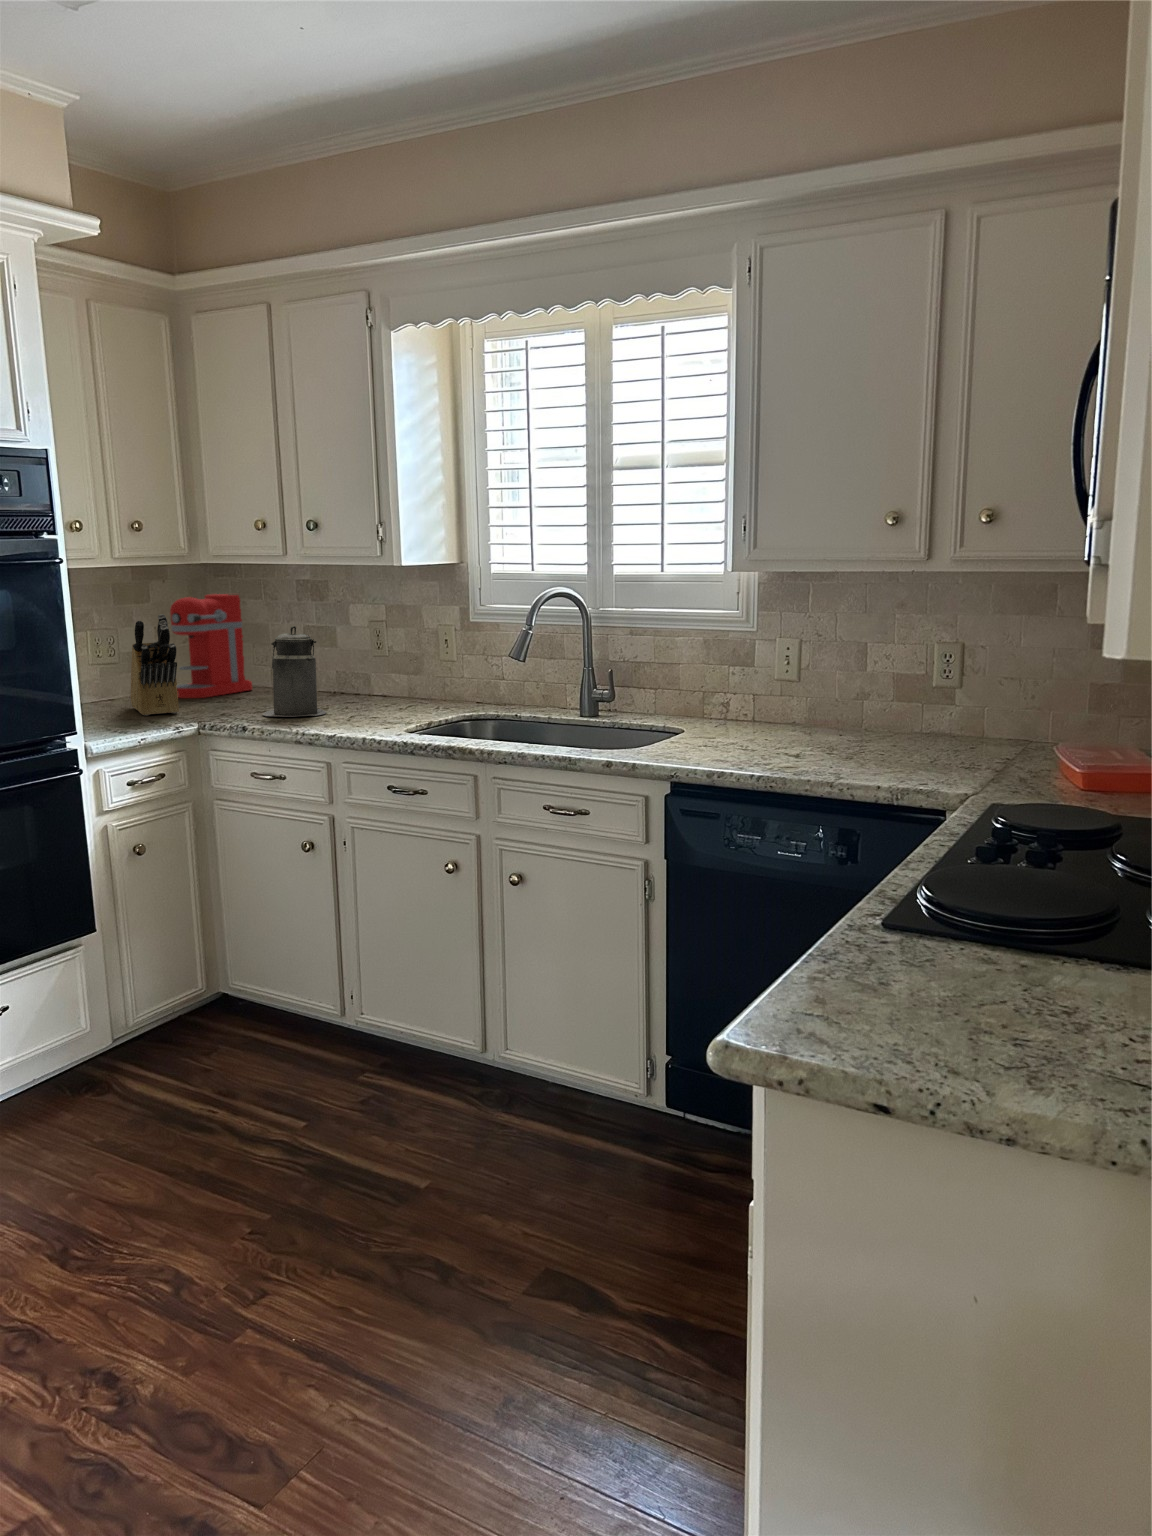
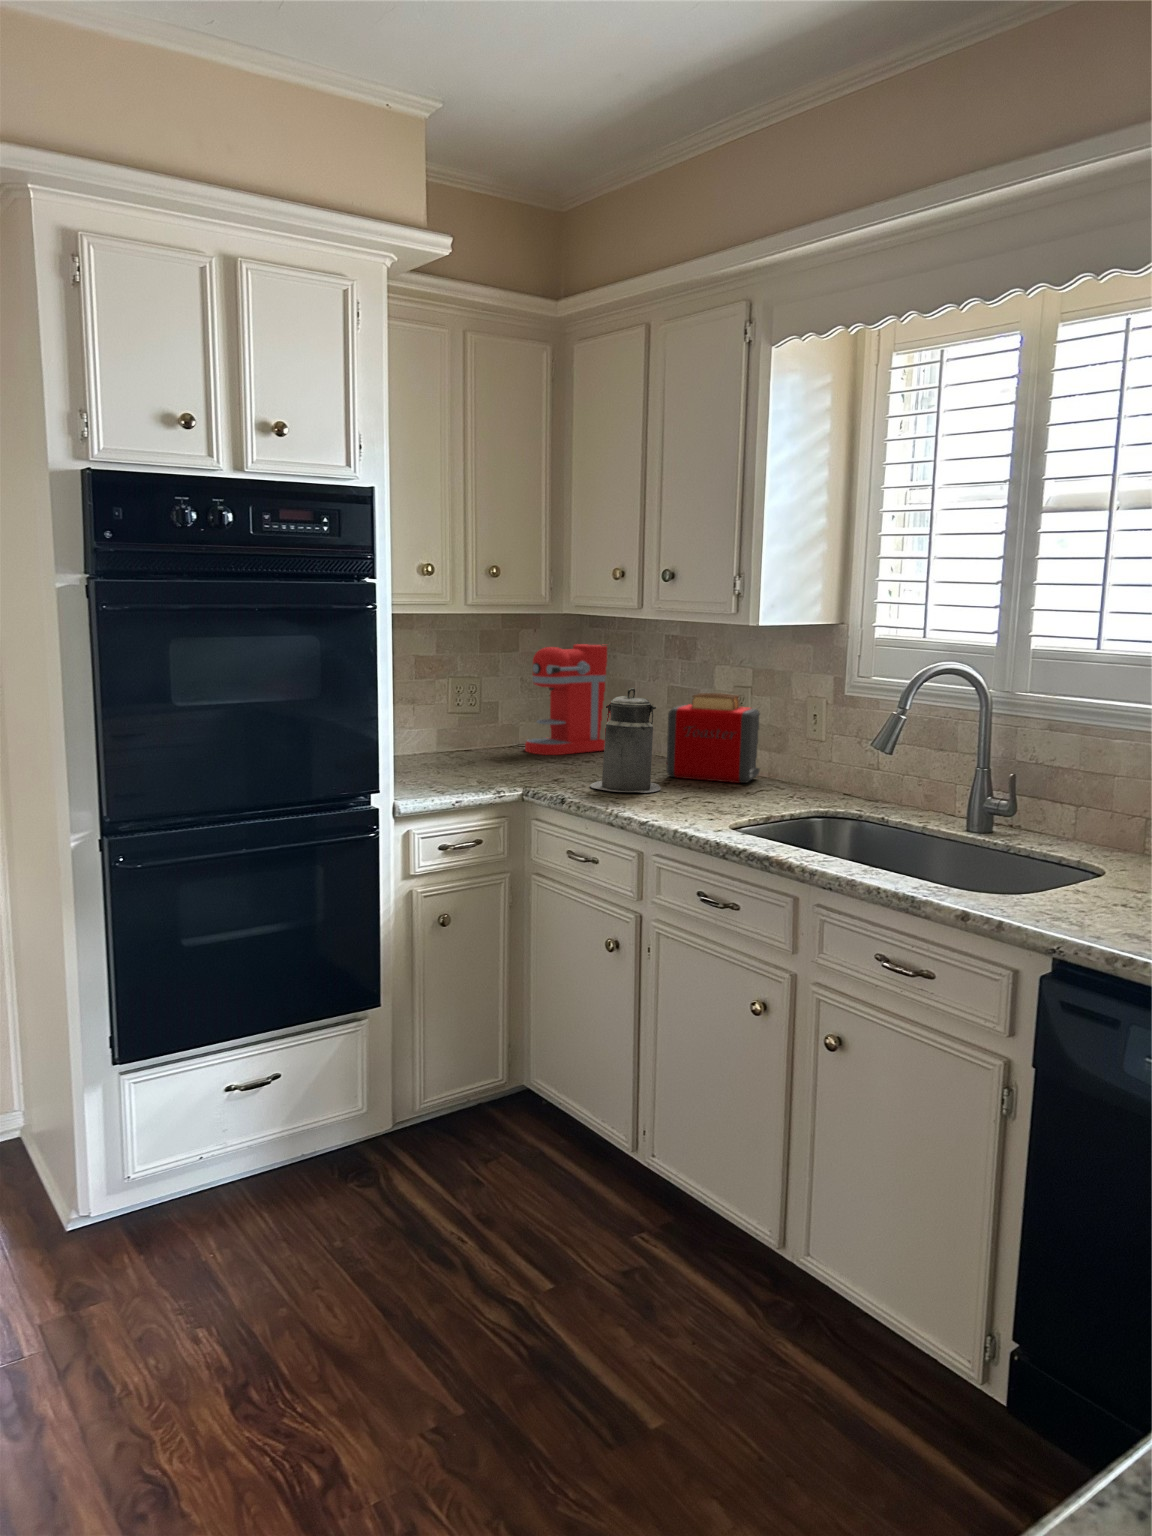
knife block: present [131,614,179,716] -> none [471,667,510,774]
toaster: none [319,629,400,704] -> present [666,693,760,783]

